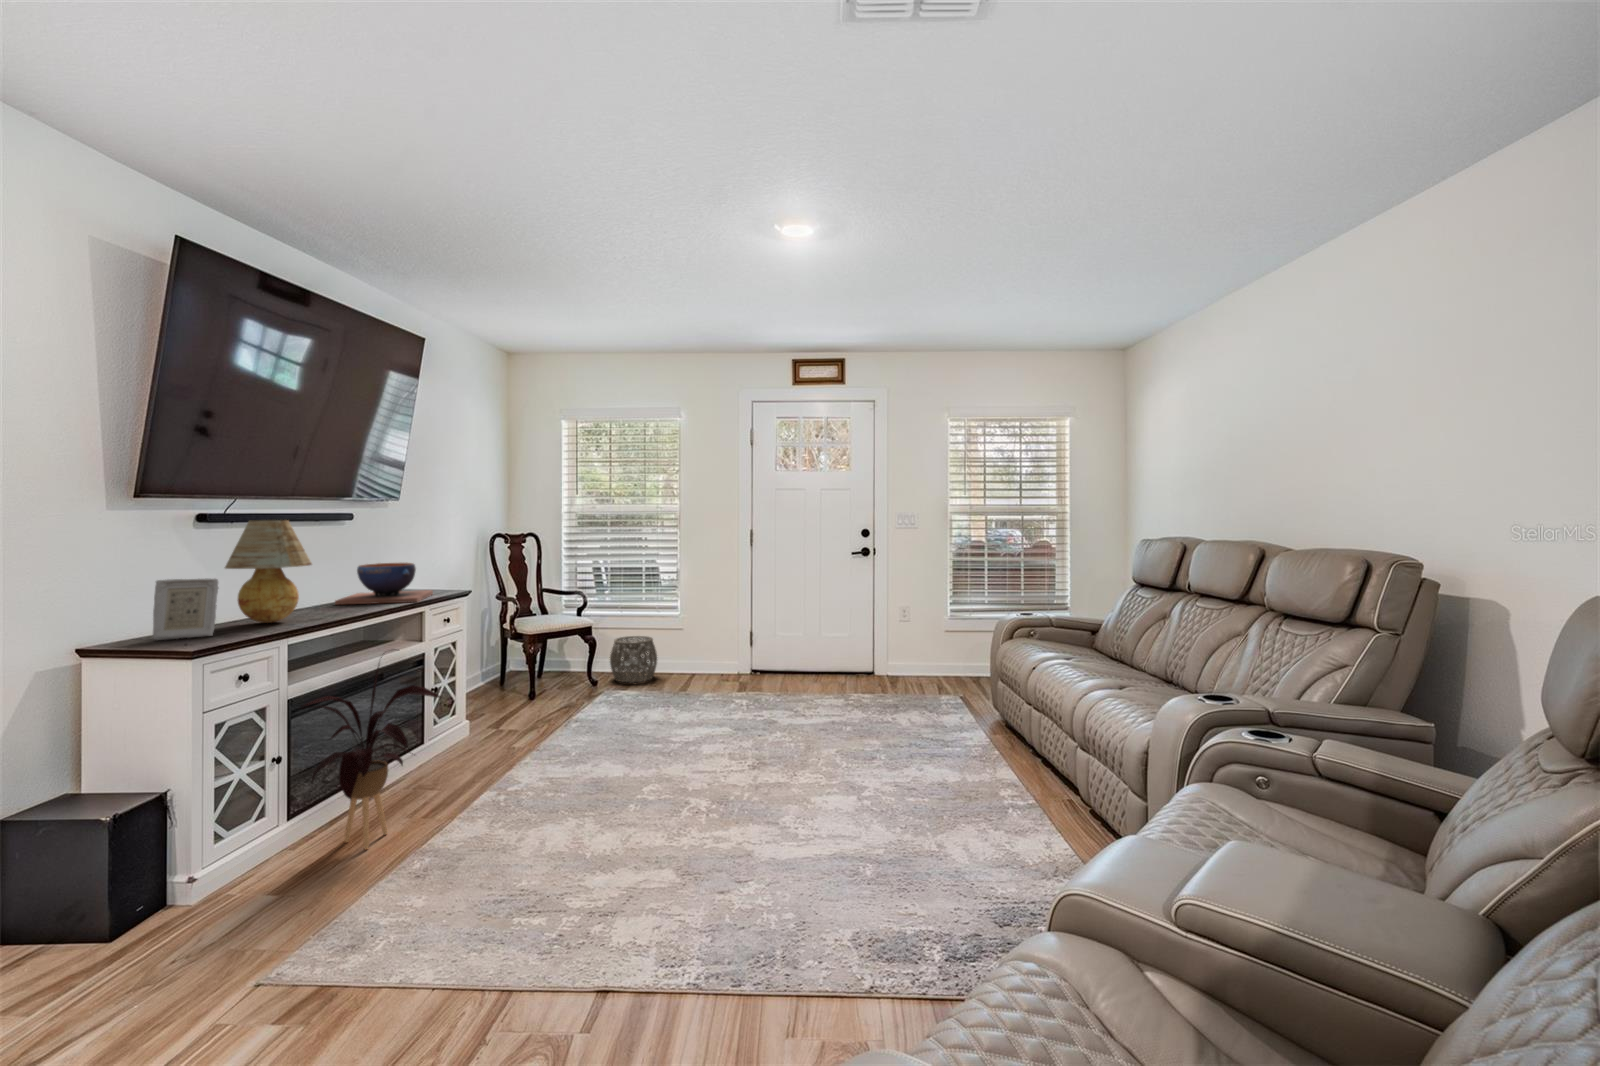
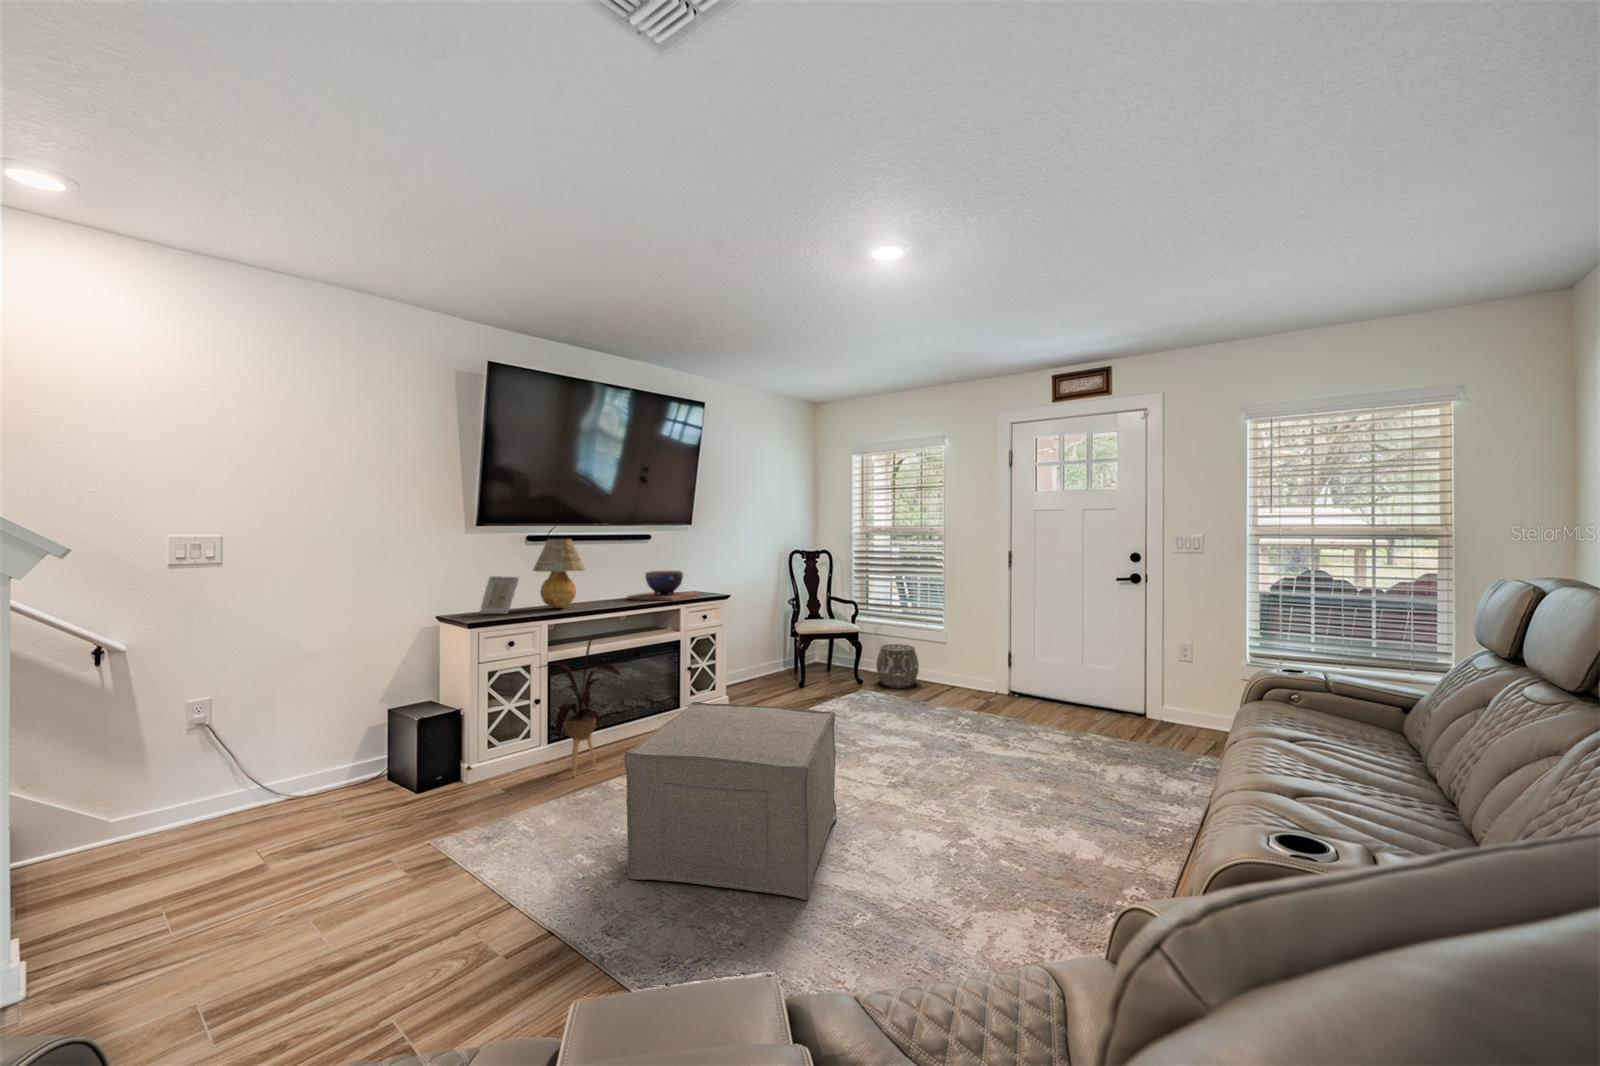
ottoman: none [567,695,799,911] -> present [624,702,837,900]

